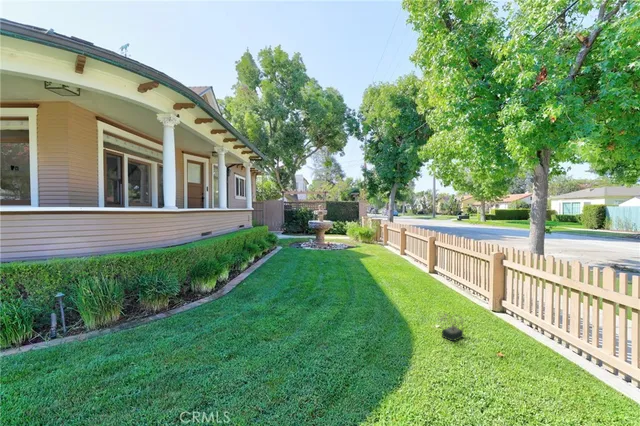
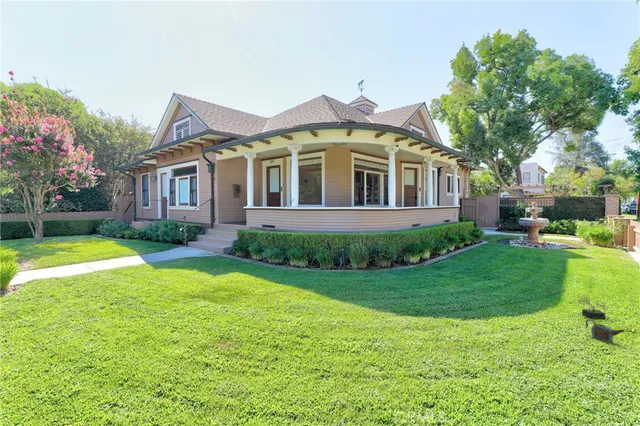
watering can: none [485,357,536,388] -> present [585,319,625,342]

